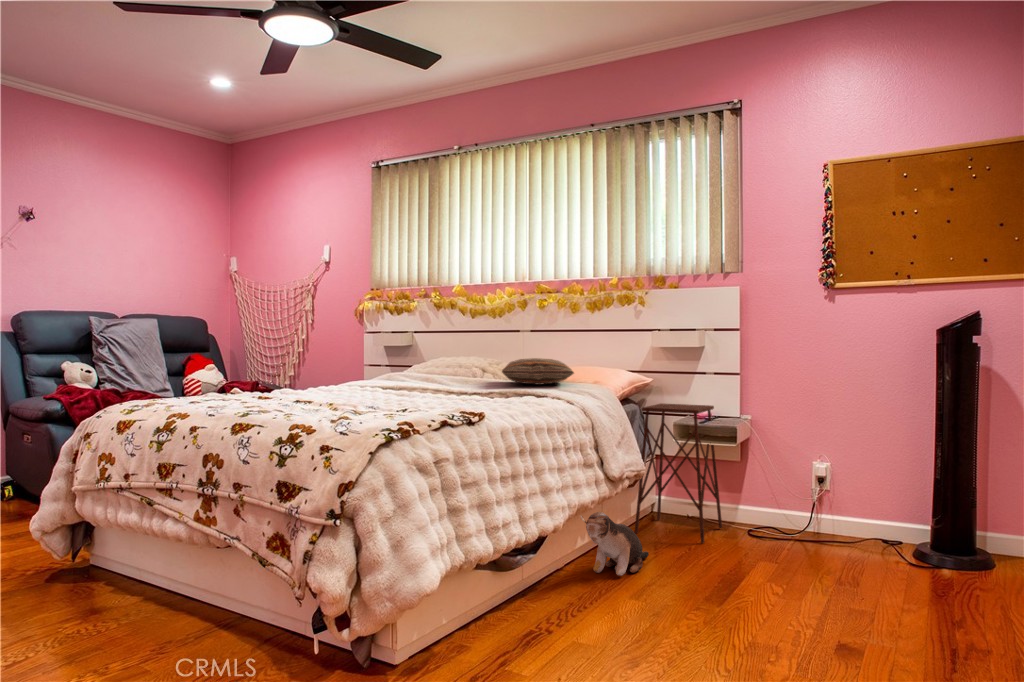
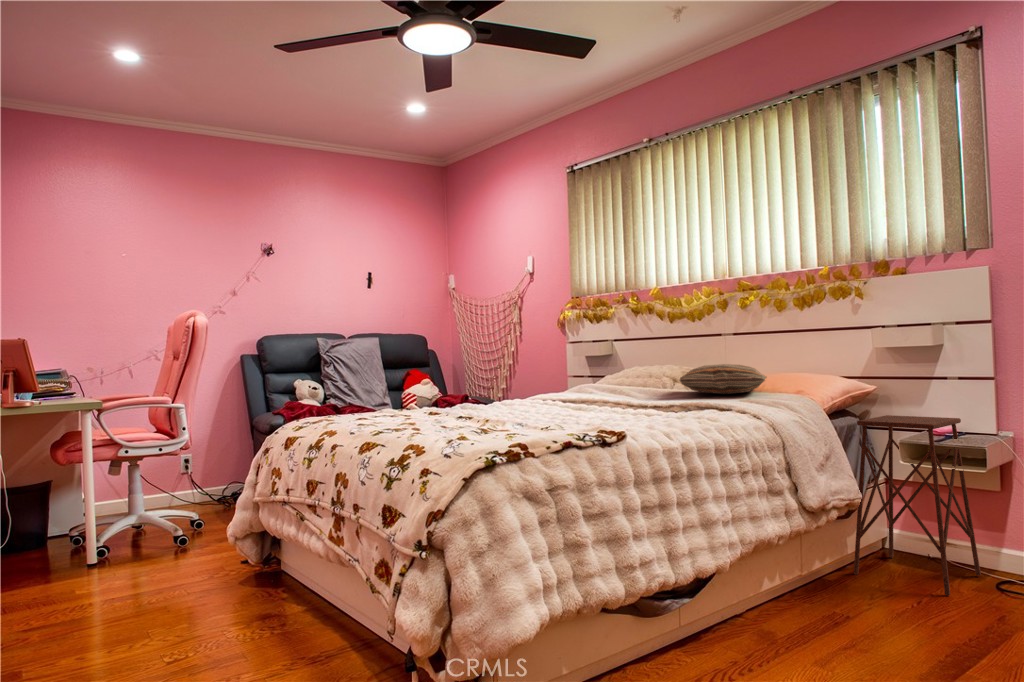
plush toy: present [580,512,649,576] -> none [760,551,864,633]

